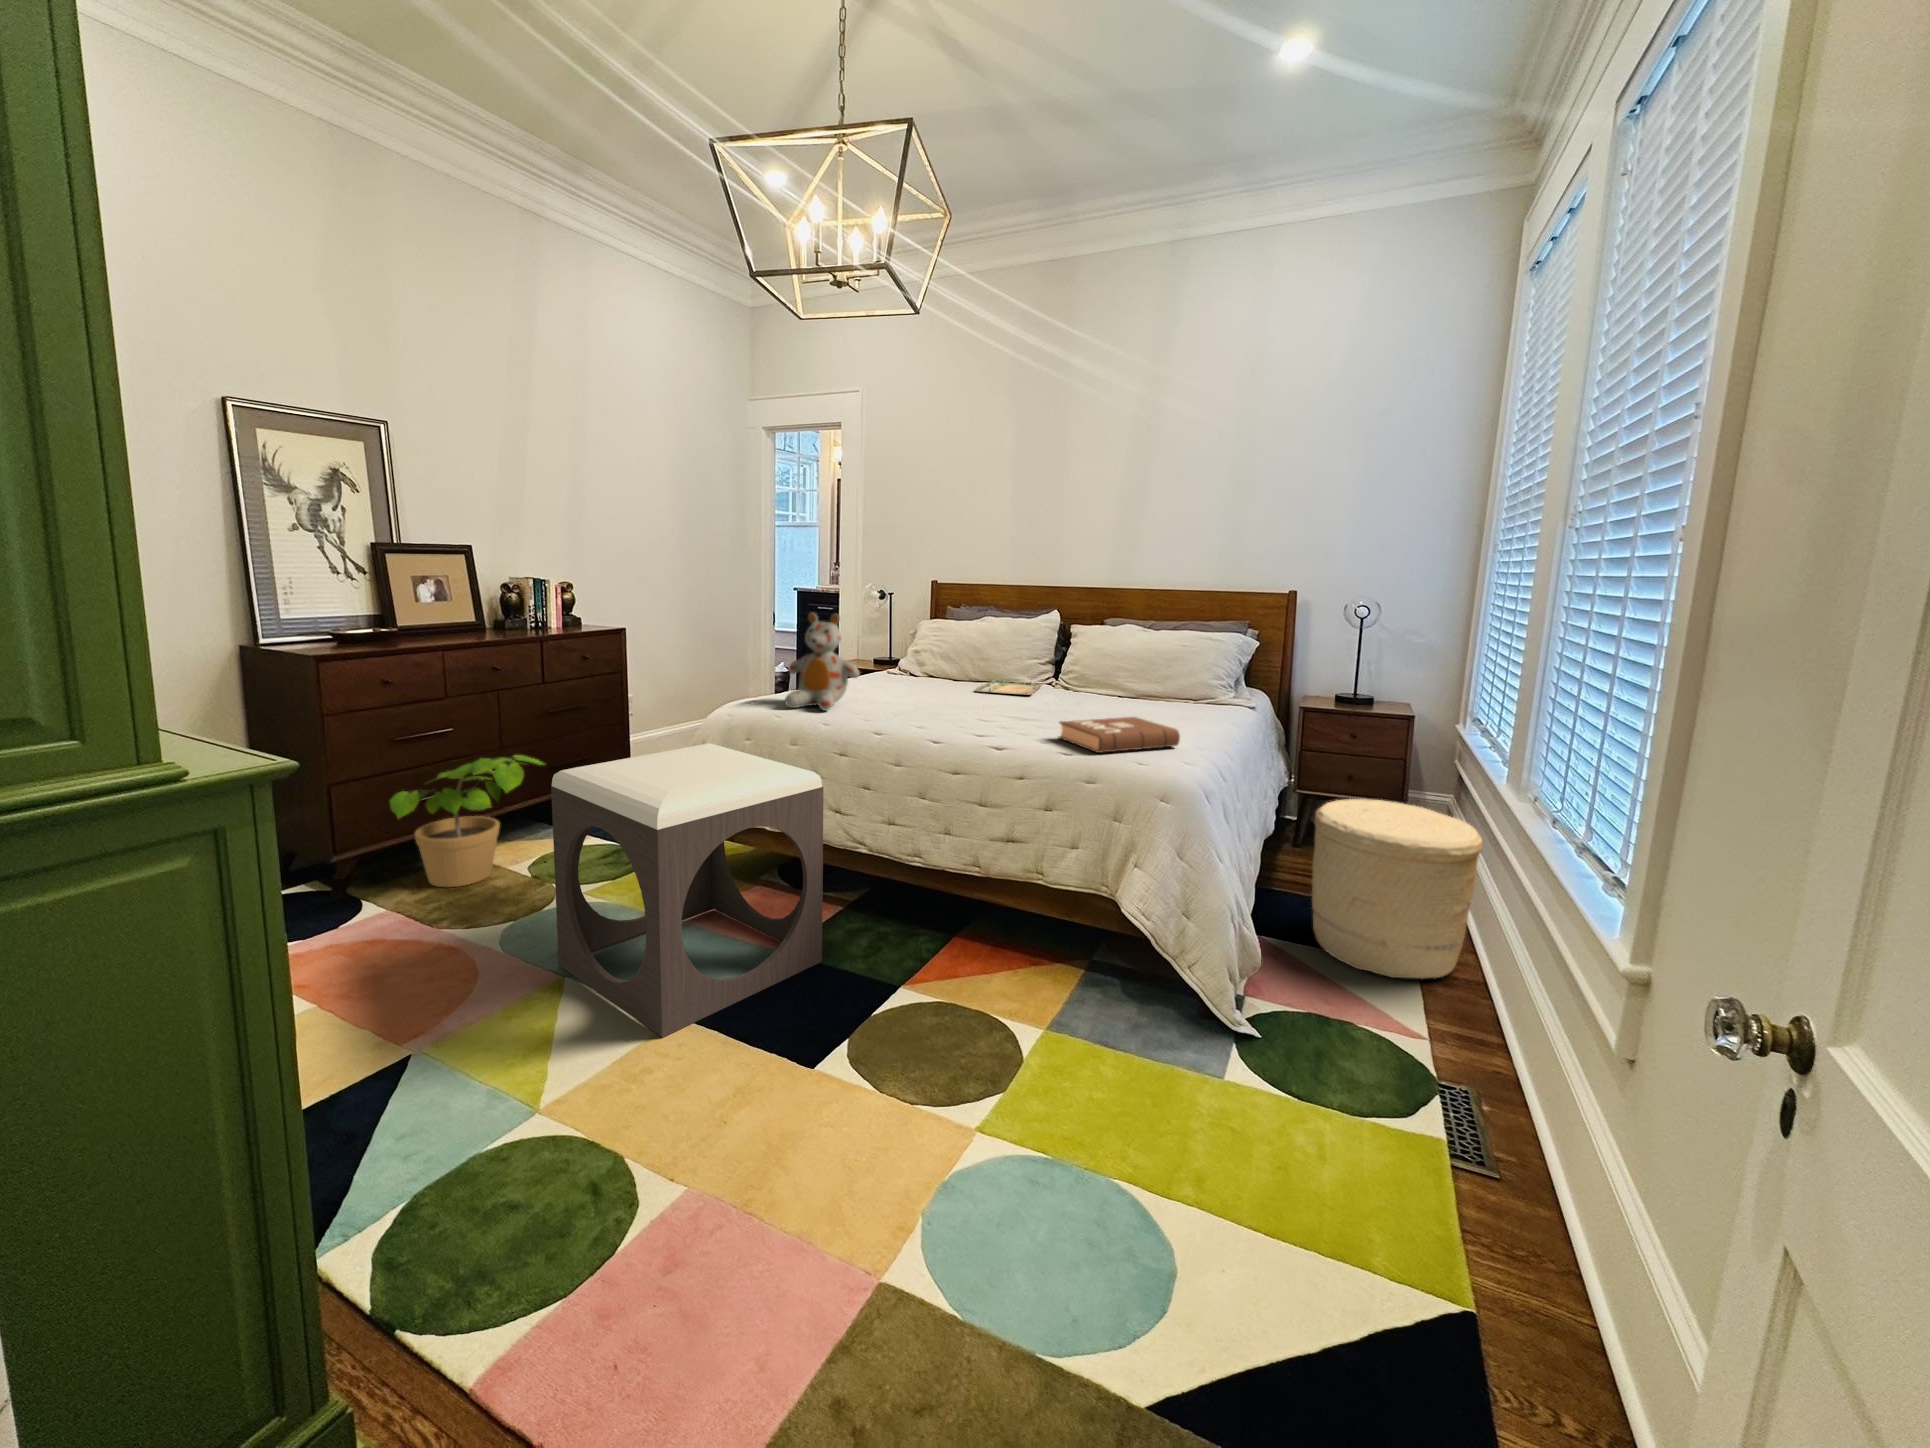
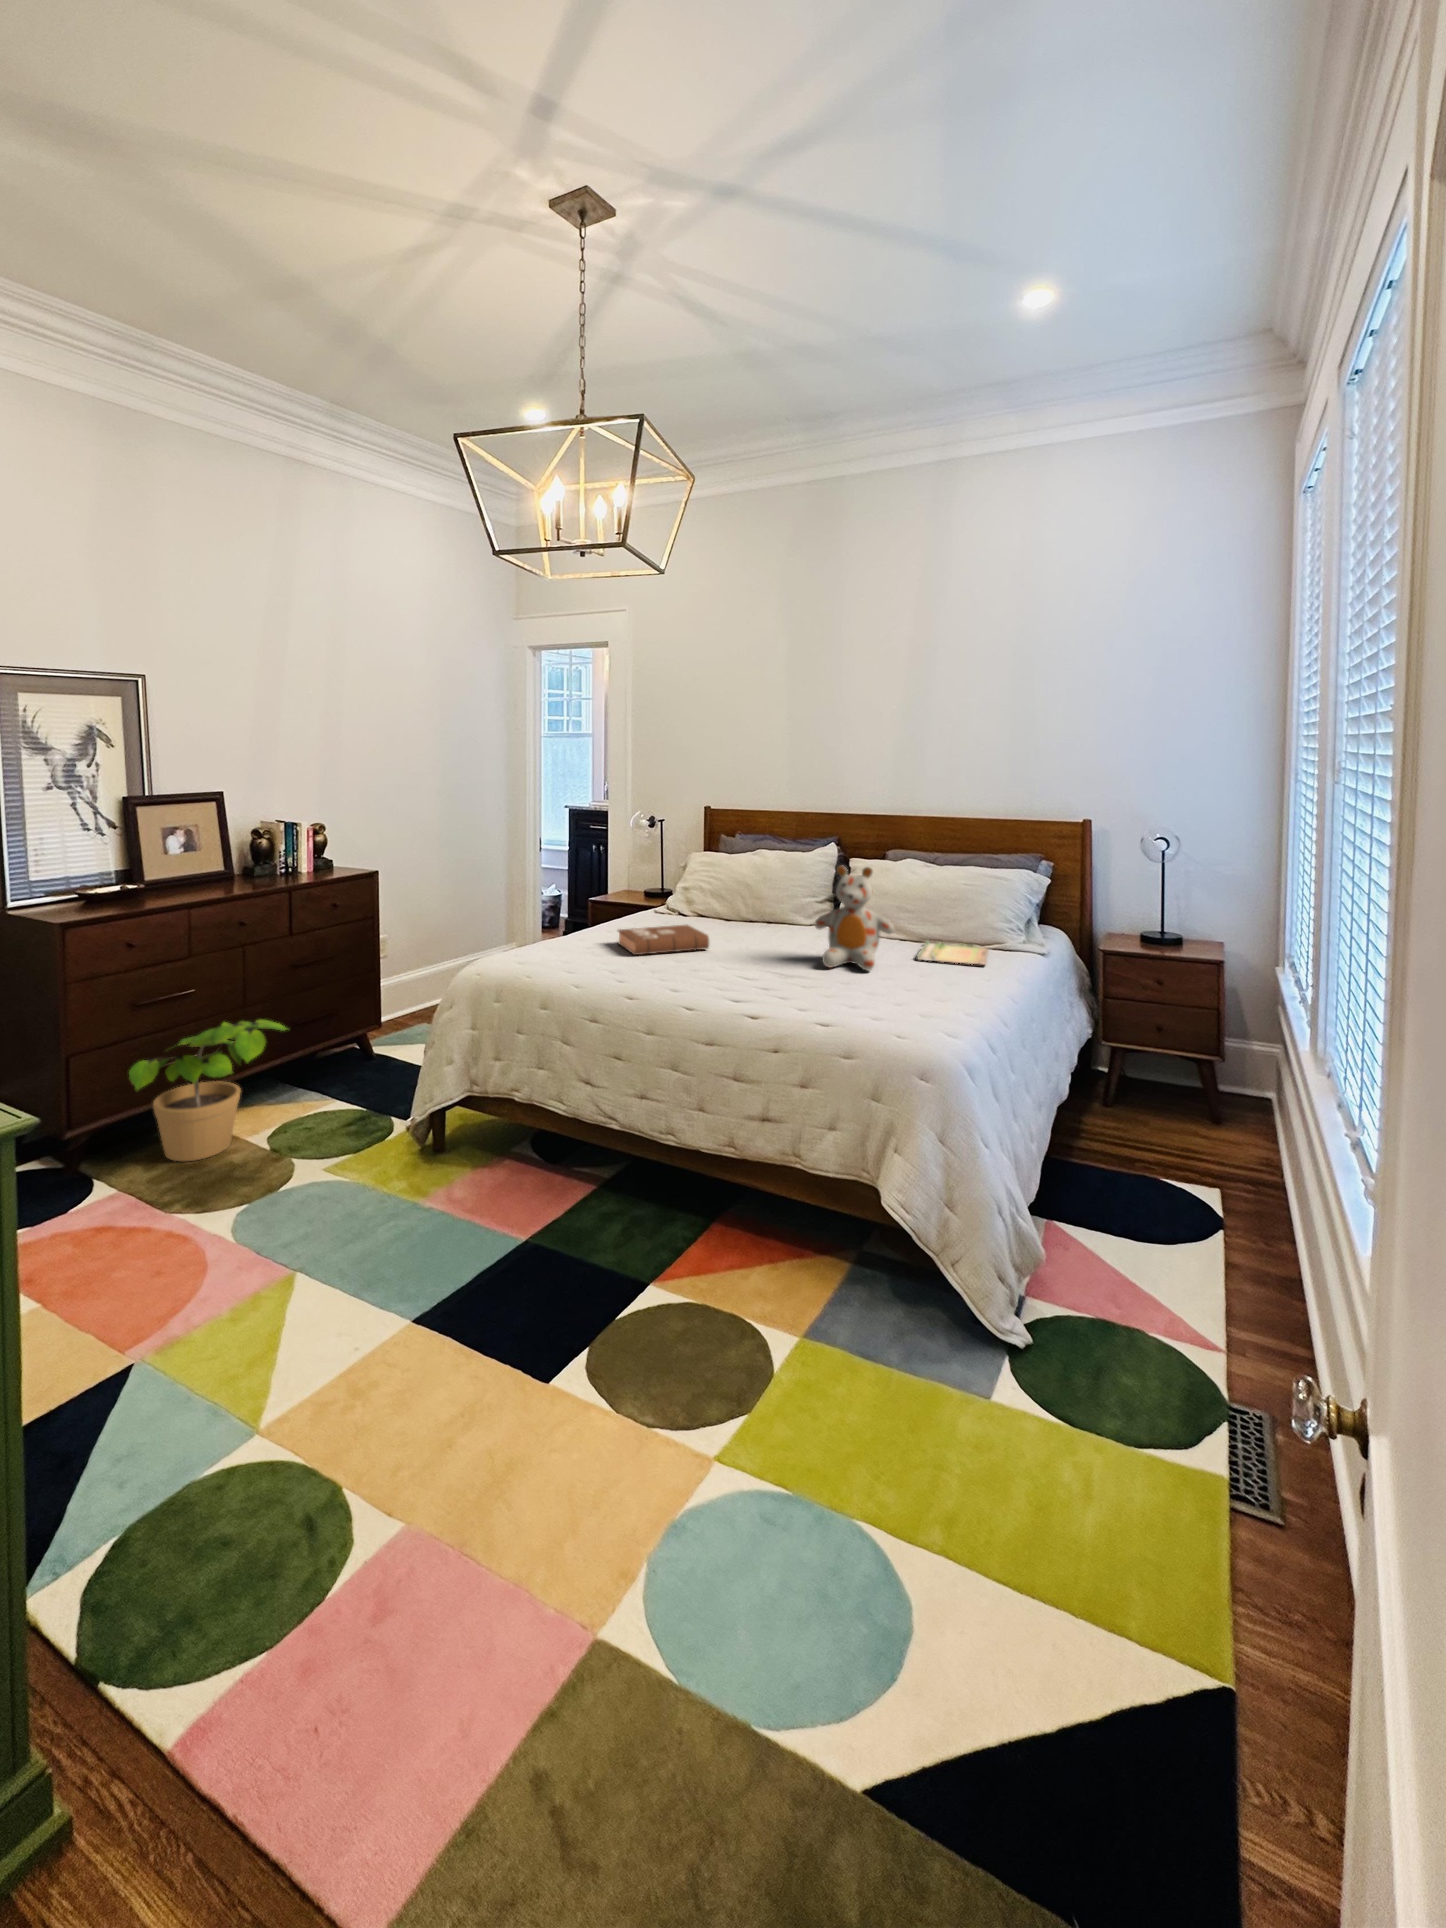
stuffed bear: present [785,613,860,711] -> present [814,866,895,971]
tray: present [976,680,1042,695] -> present [917,941,988,964]
book: present [1059,717,1180,753] -> present [617,925,709,955]
footstool: present [551,744,824,1037] -> none [289,1009,568,1343]
woven basket: present [1312,799,1483,979] -> none [1099,1064,1281,1274]

